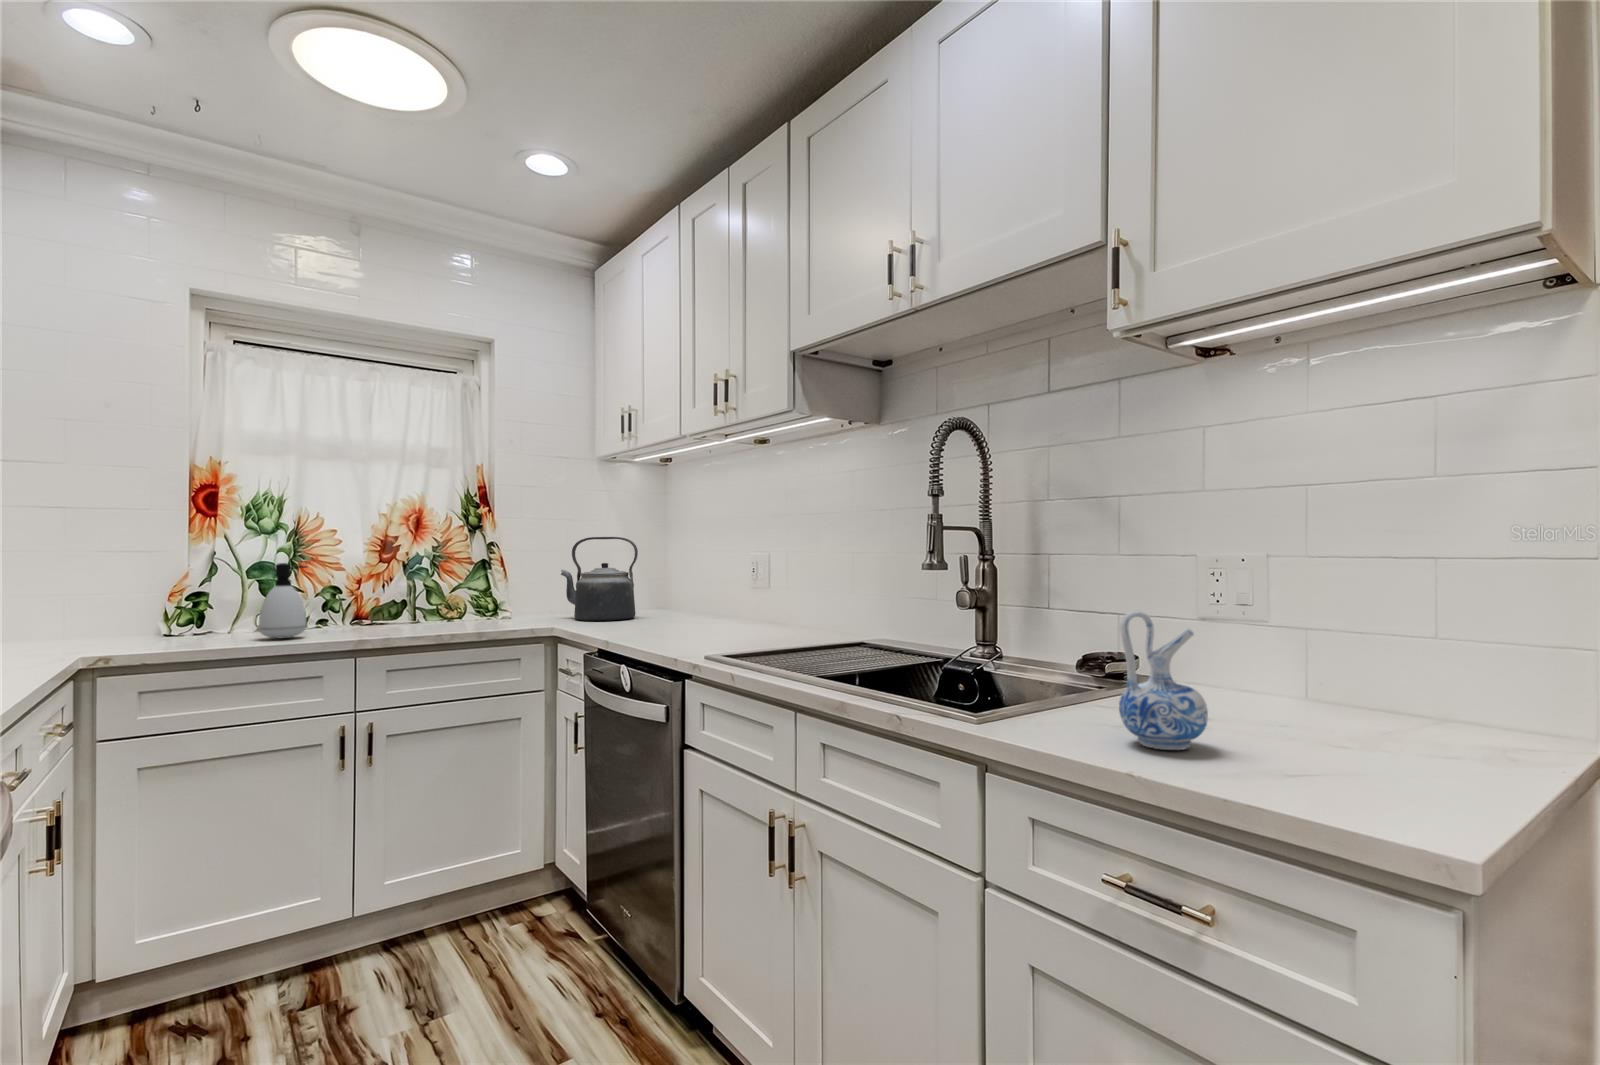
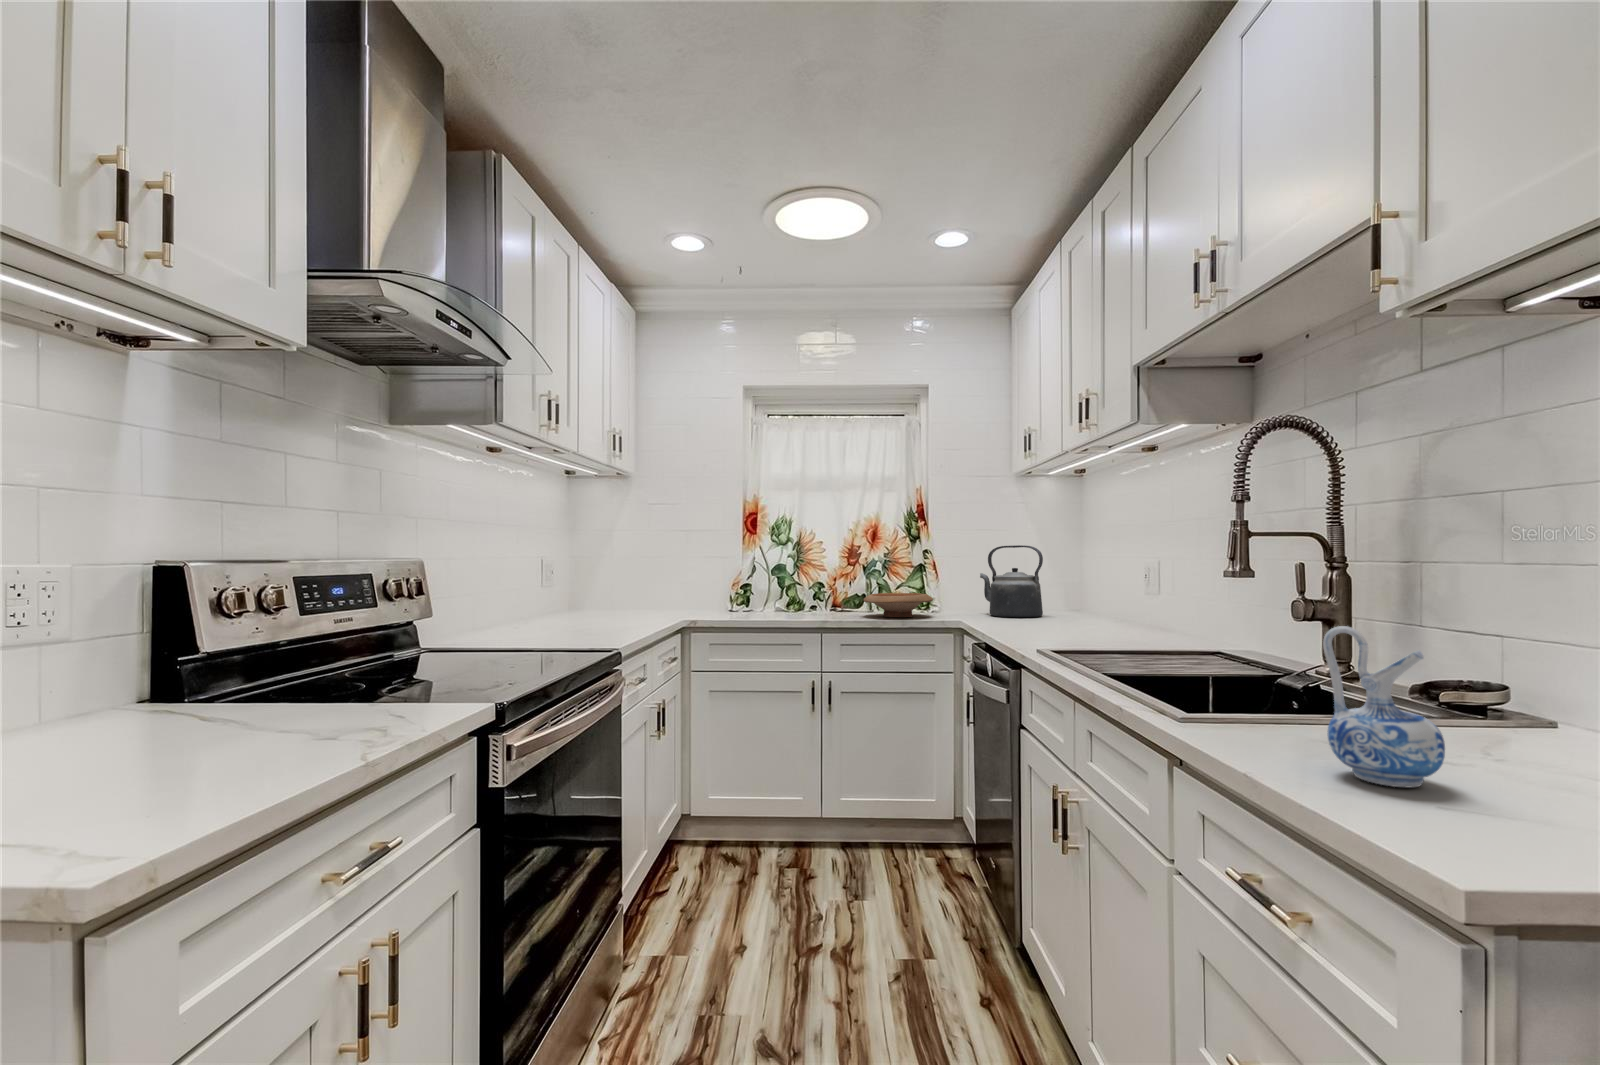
soap dispenser: present [258,563,308,639] -> none [770,566,798,617]
wooden bowl: none [412,597,509,629] -> present [863,593,933,617]

